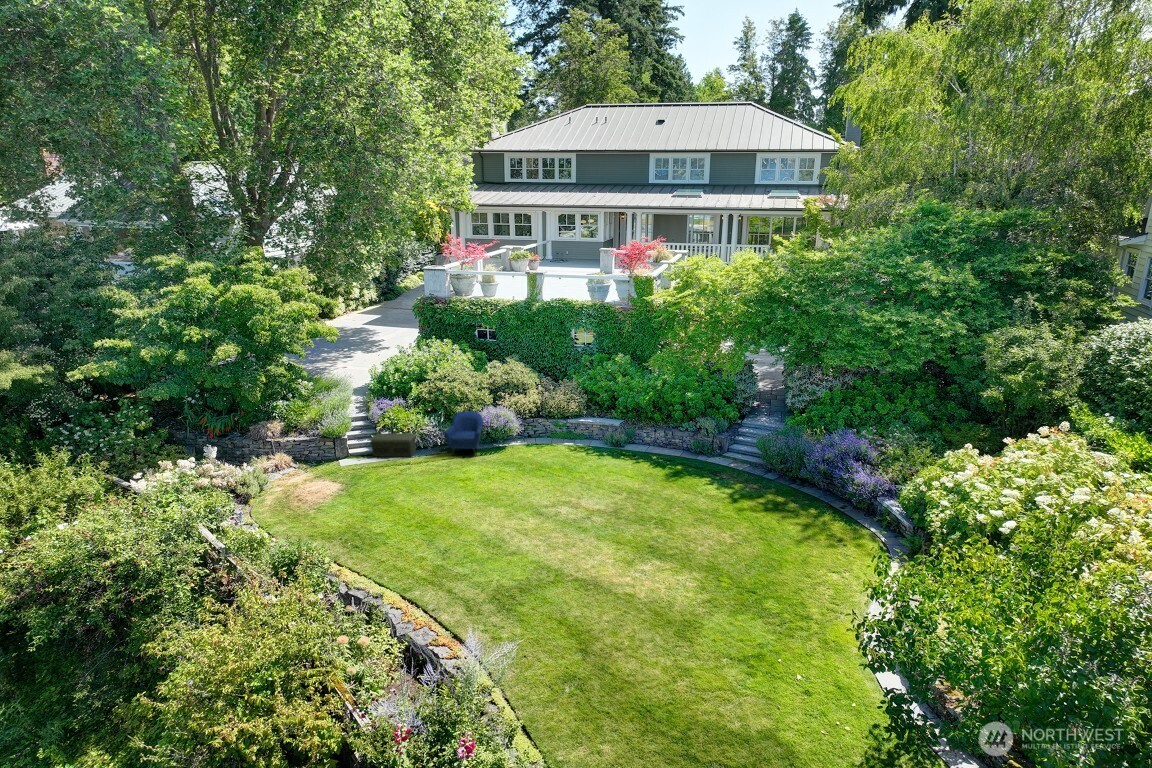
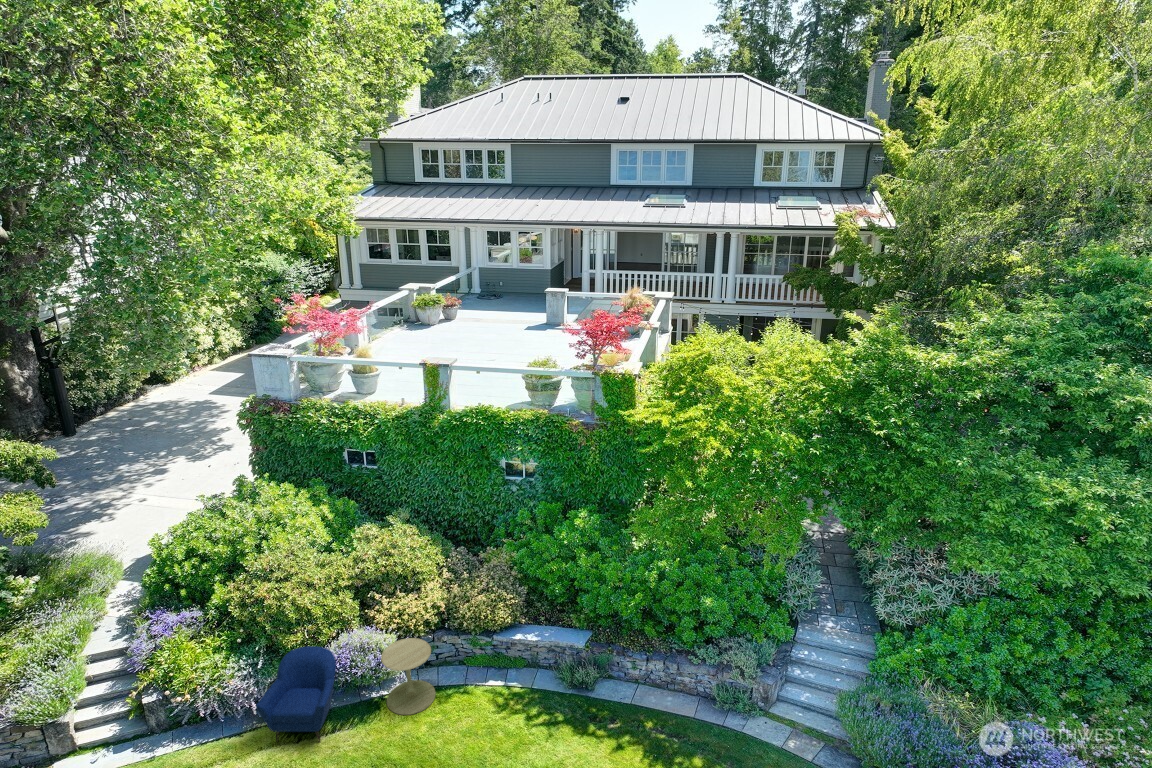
pedestal table: none [507,412,535,449] -> present [381,638,436,715]
storage bench: present [371,434,416,457] -> none [114,699,211,751]

